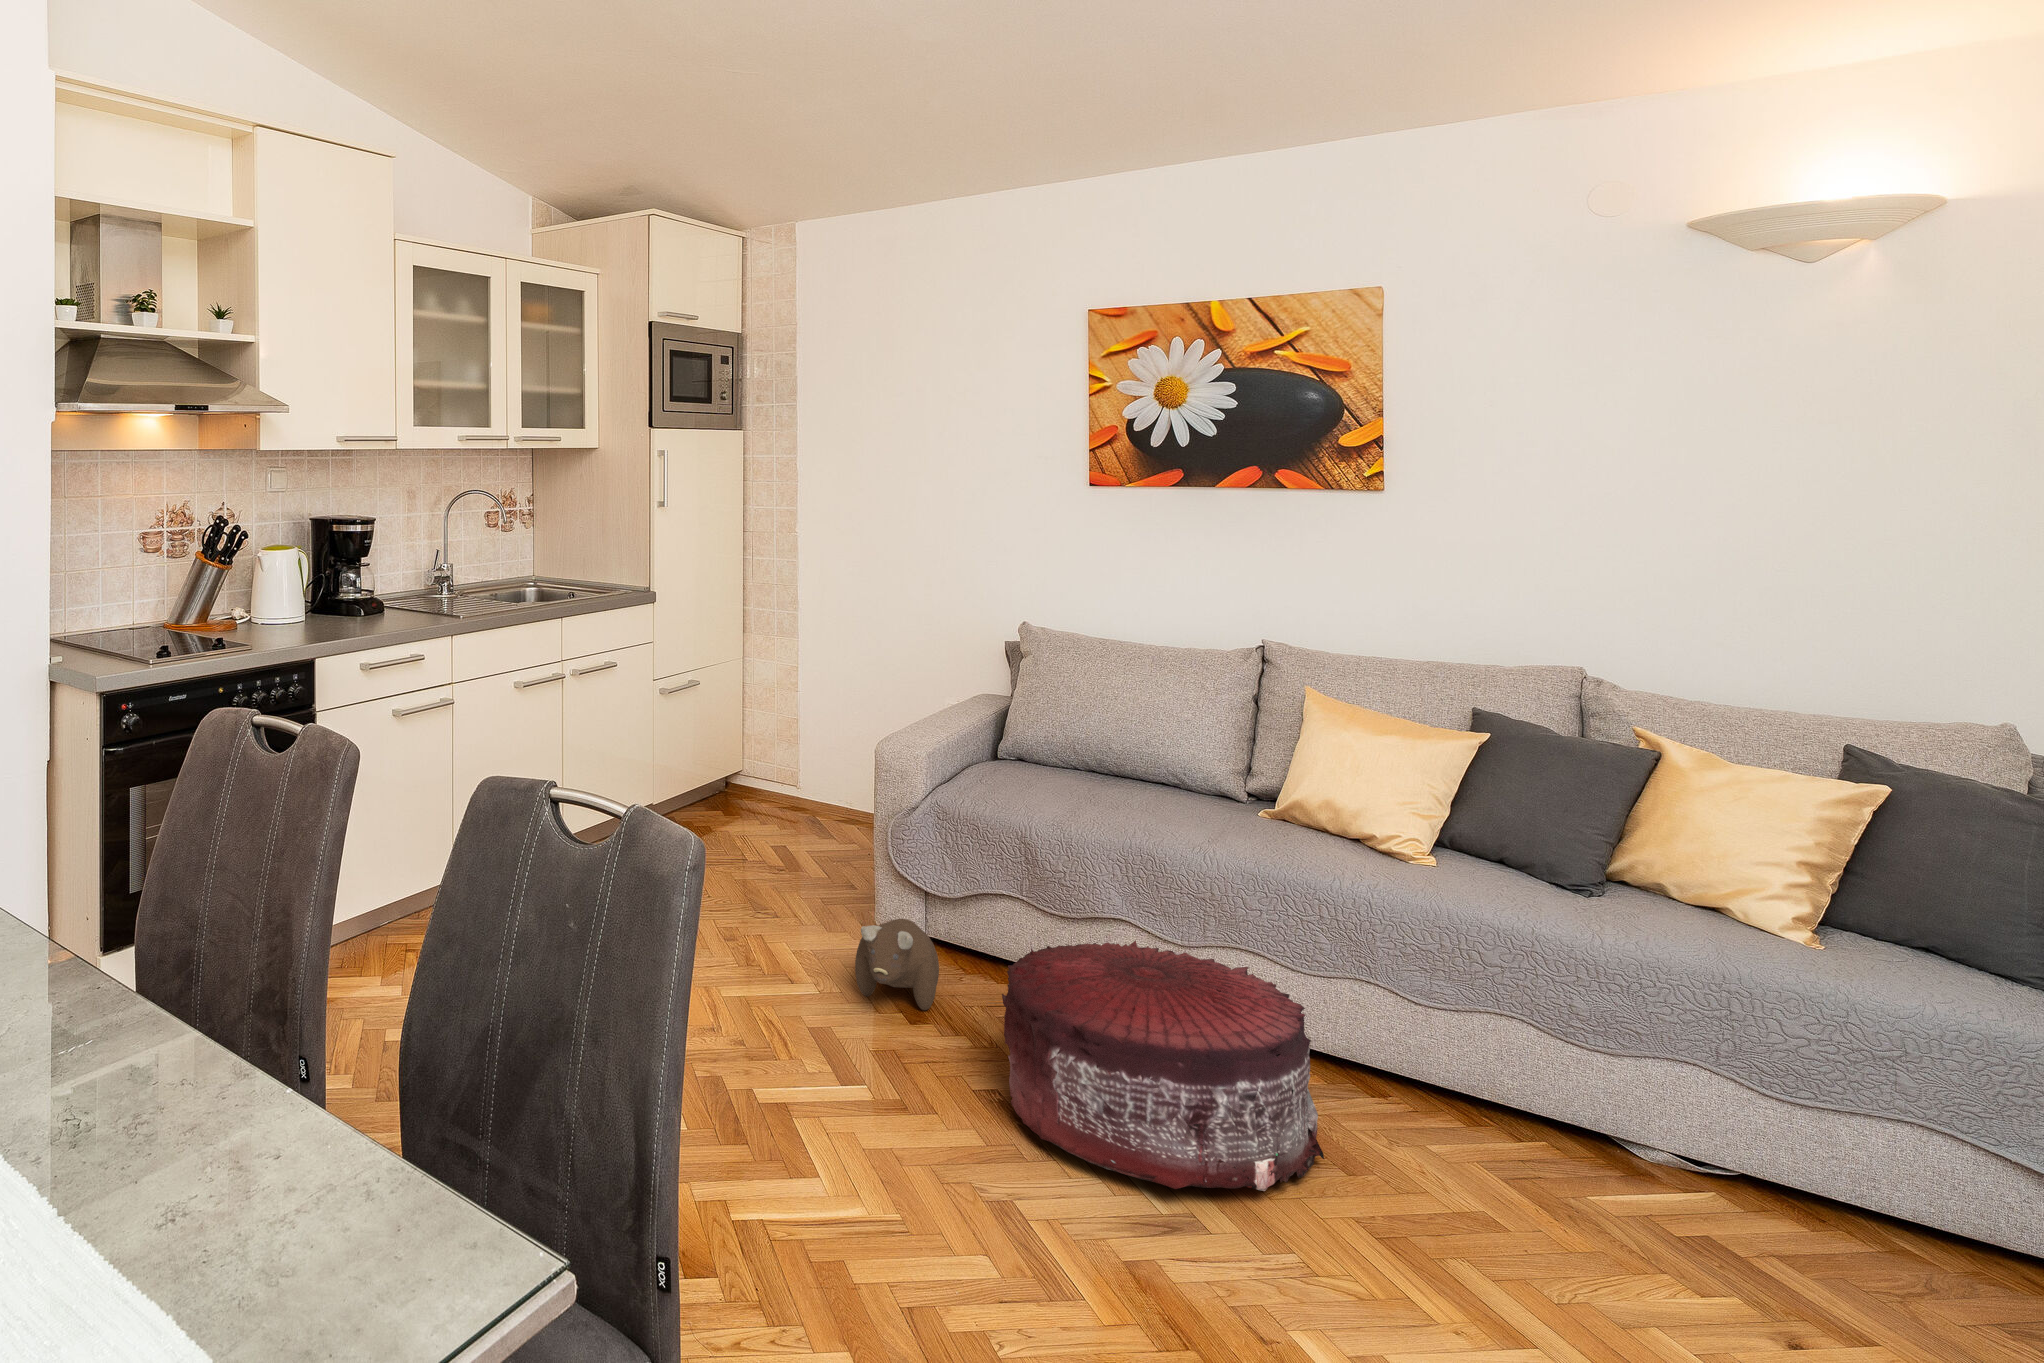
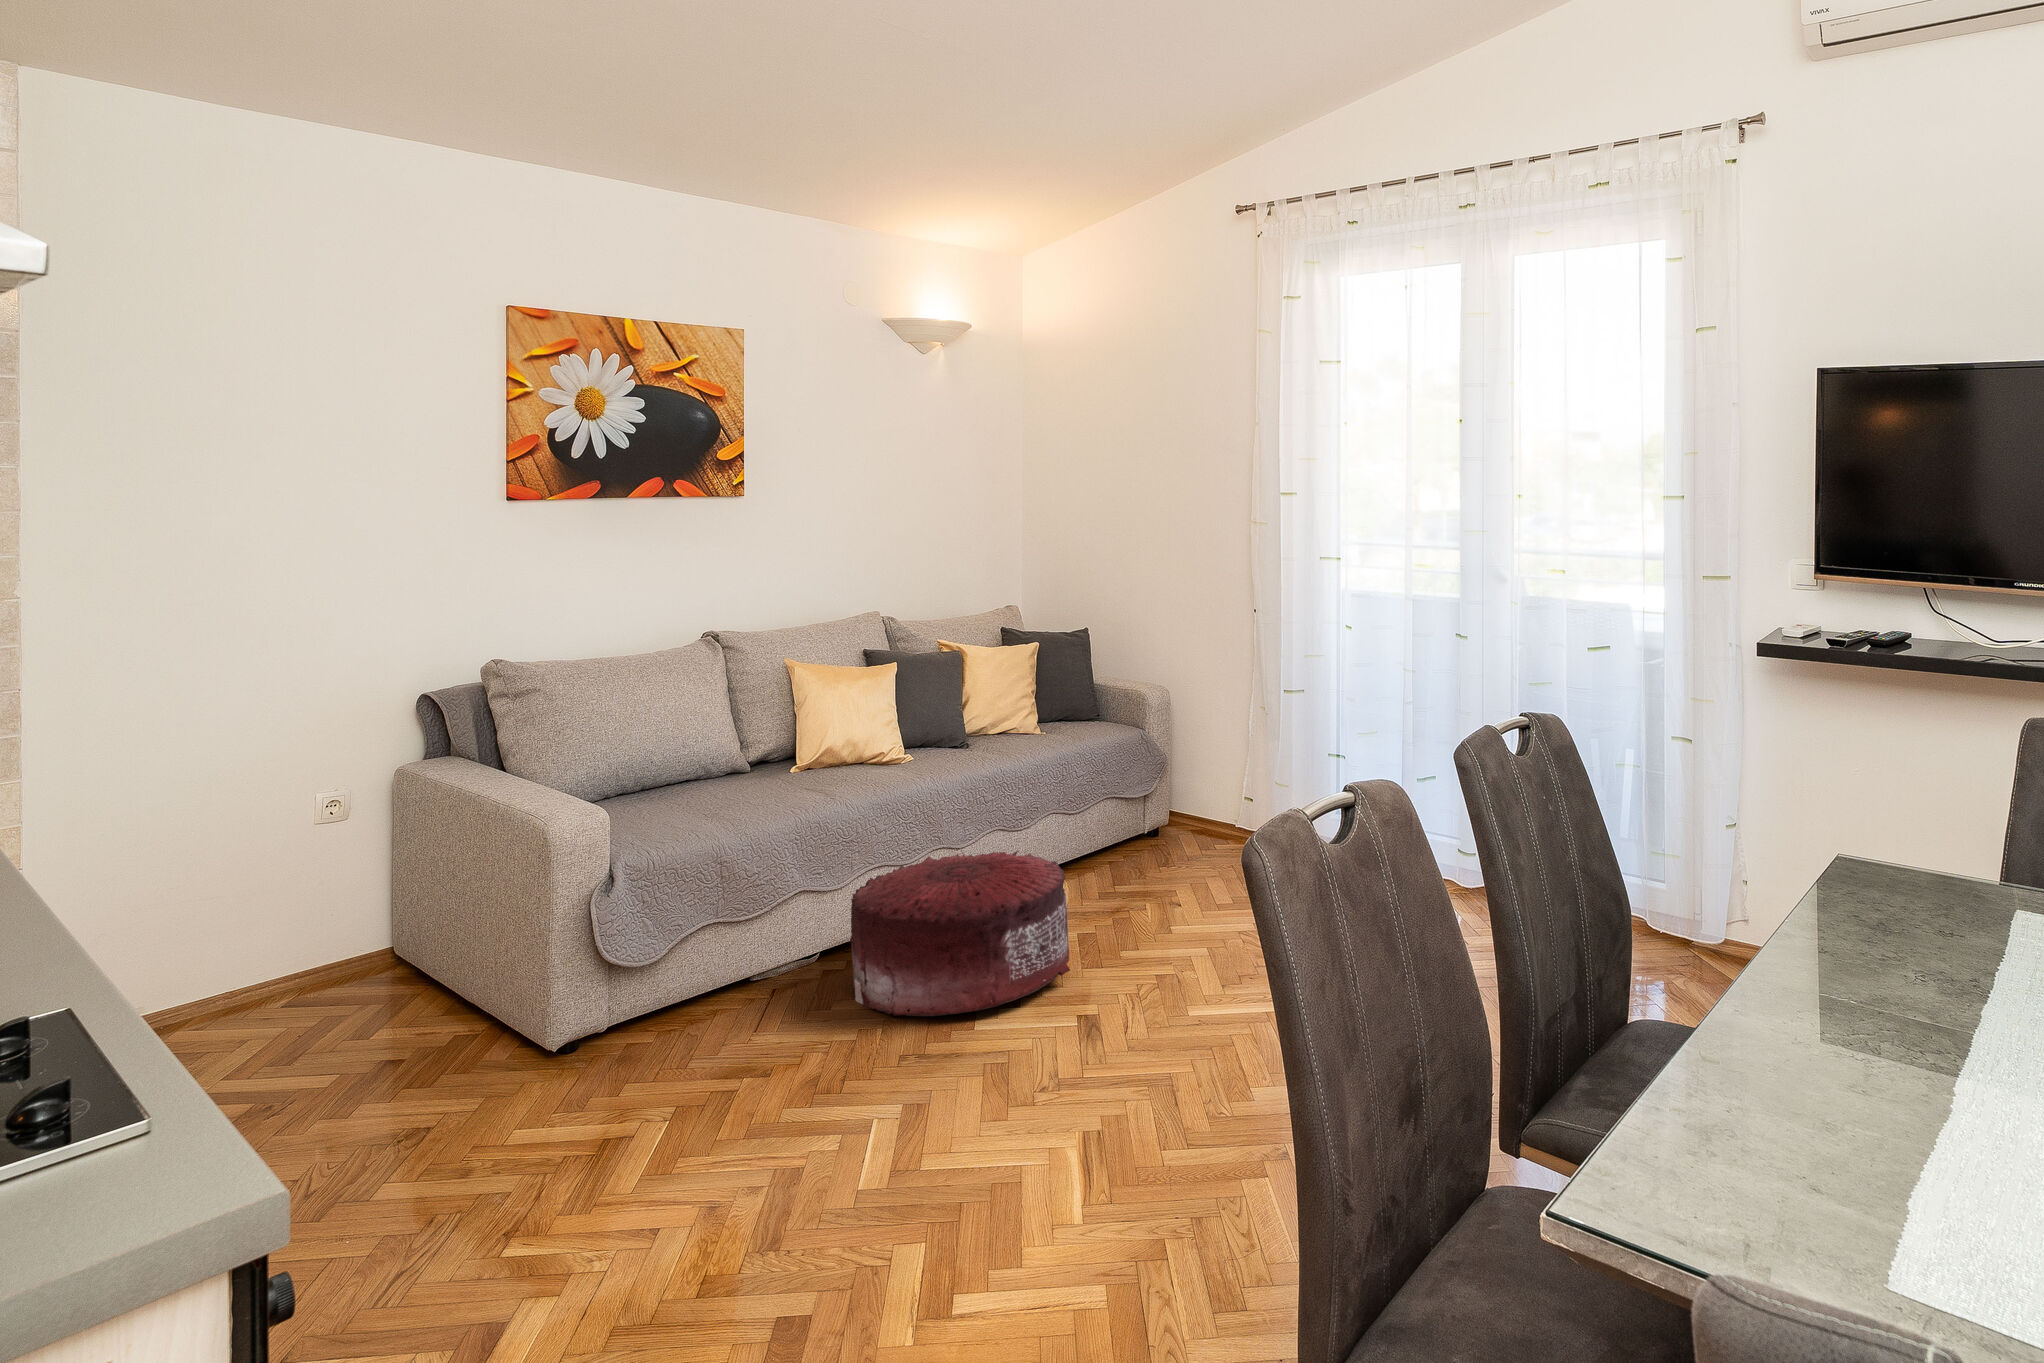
plush toy: present [855,919,939,1010] -> none [647,967,768,1071]

